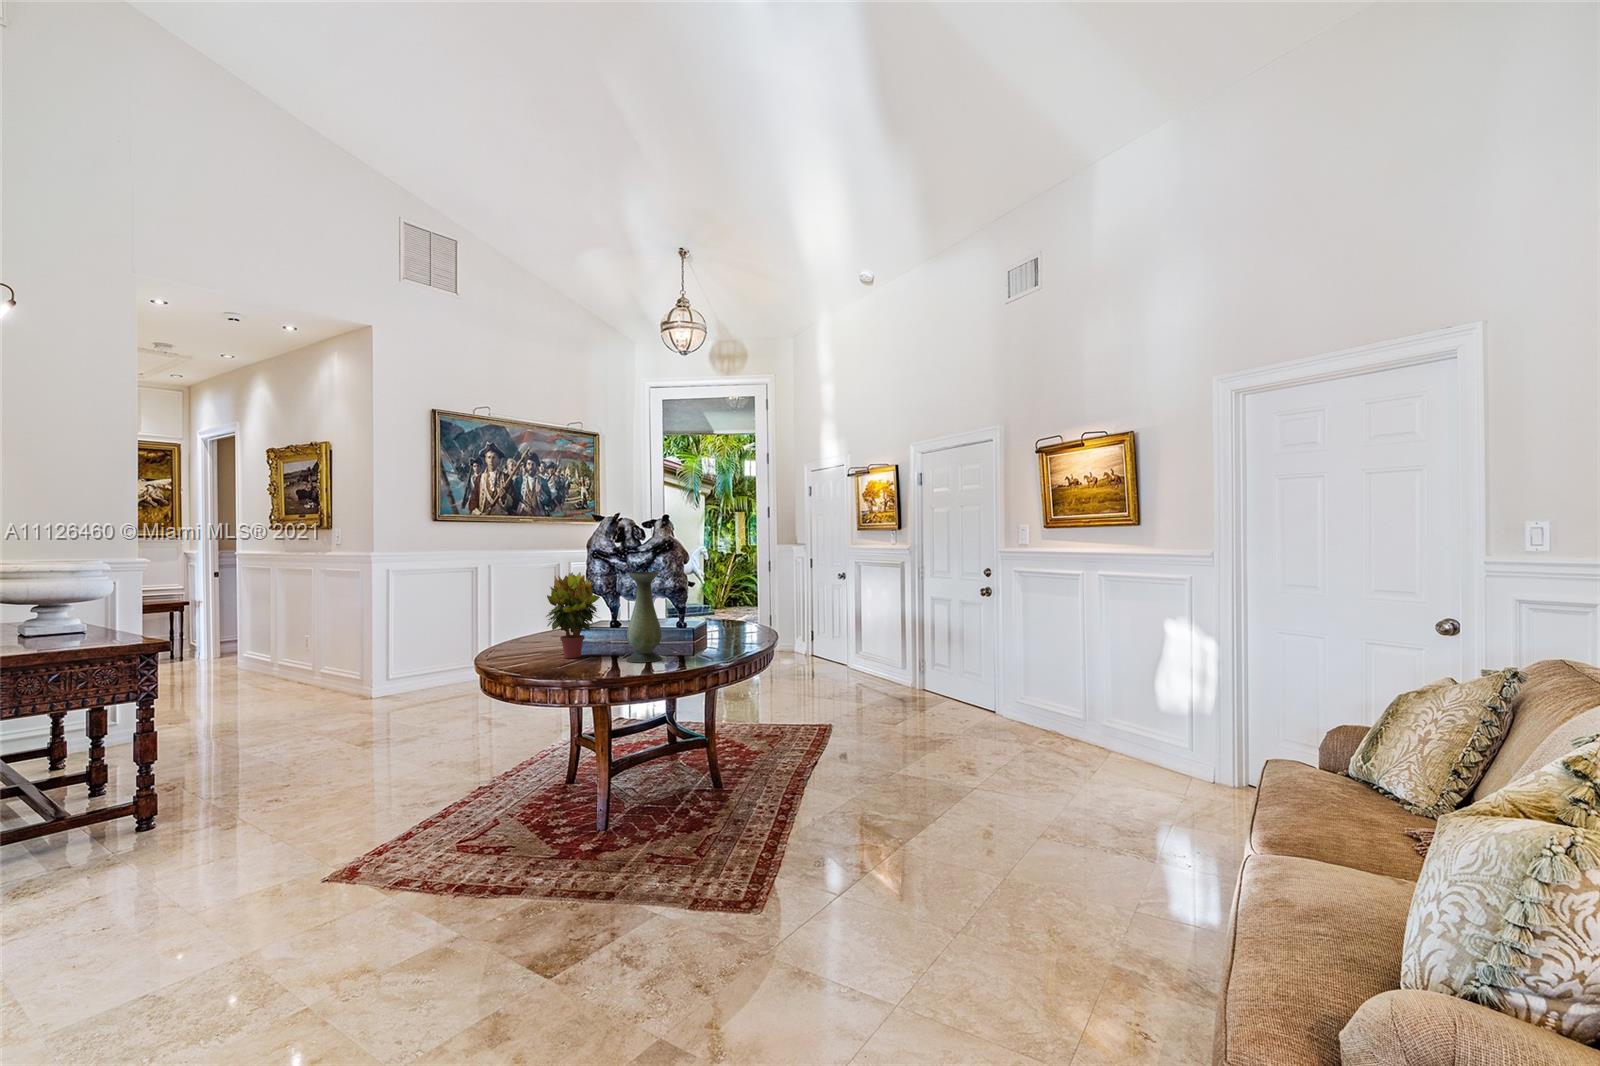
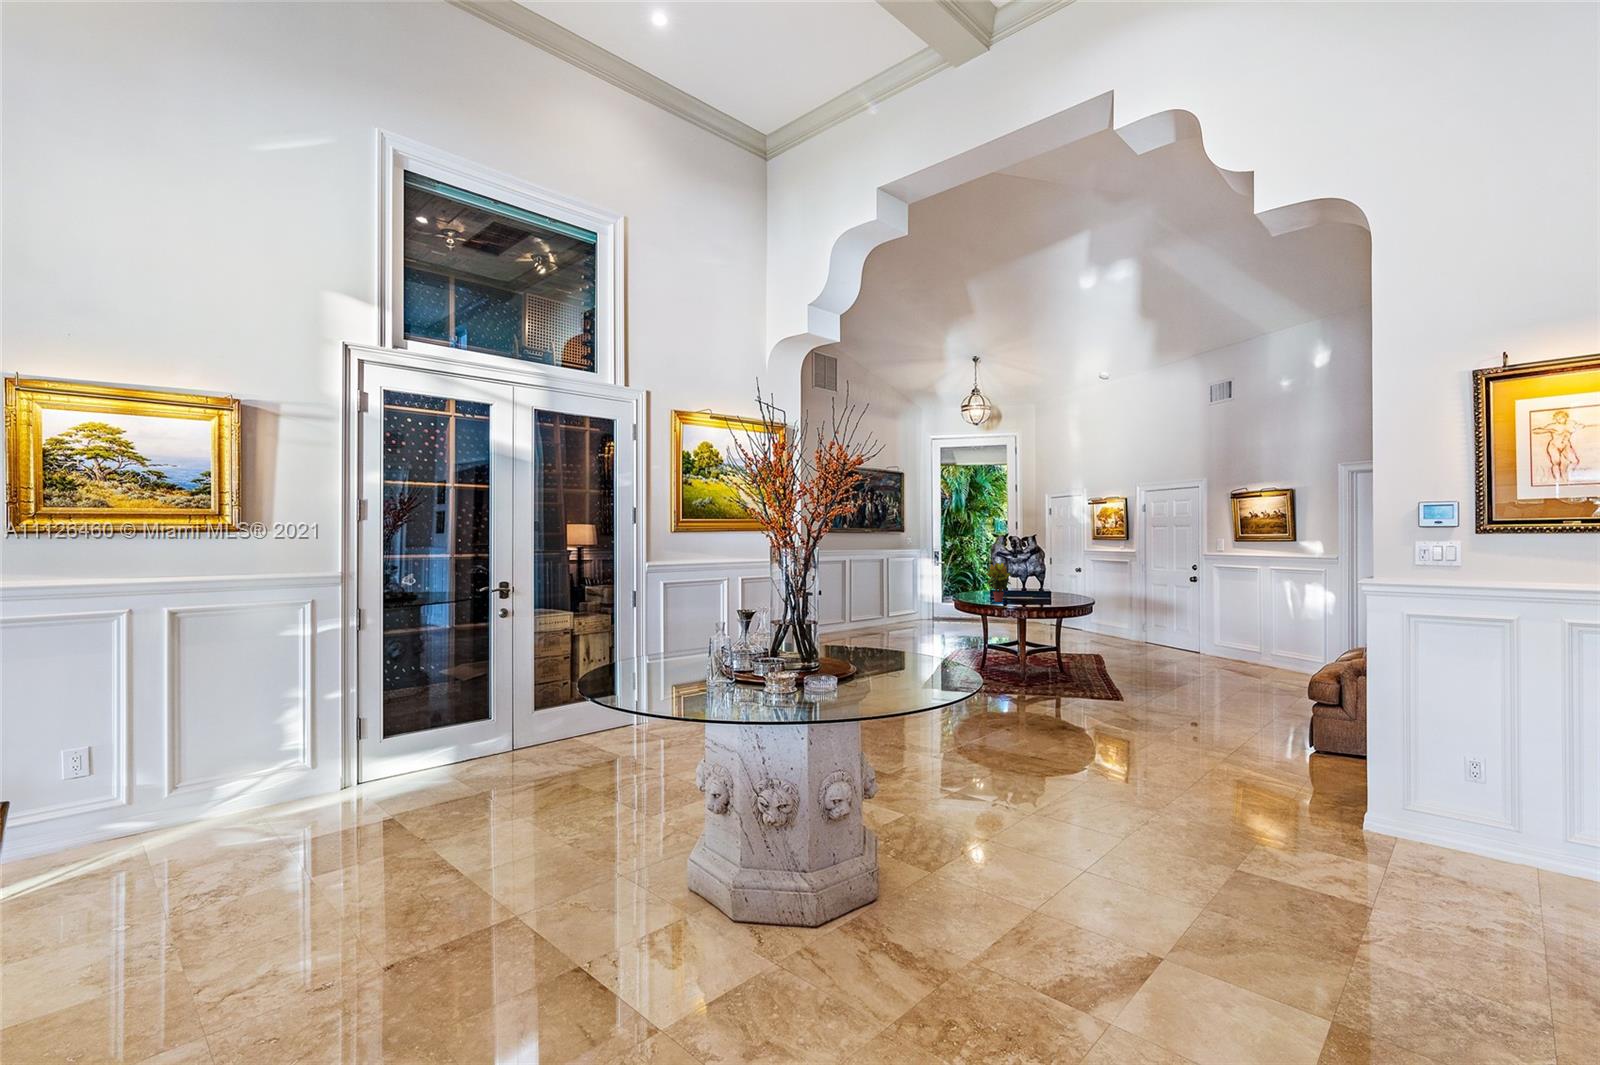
vase: present [627,572,662,662] -> none [1027,563,1044,604]

